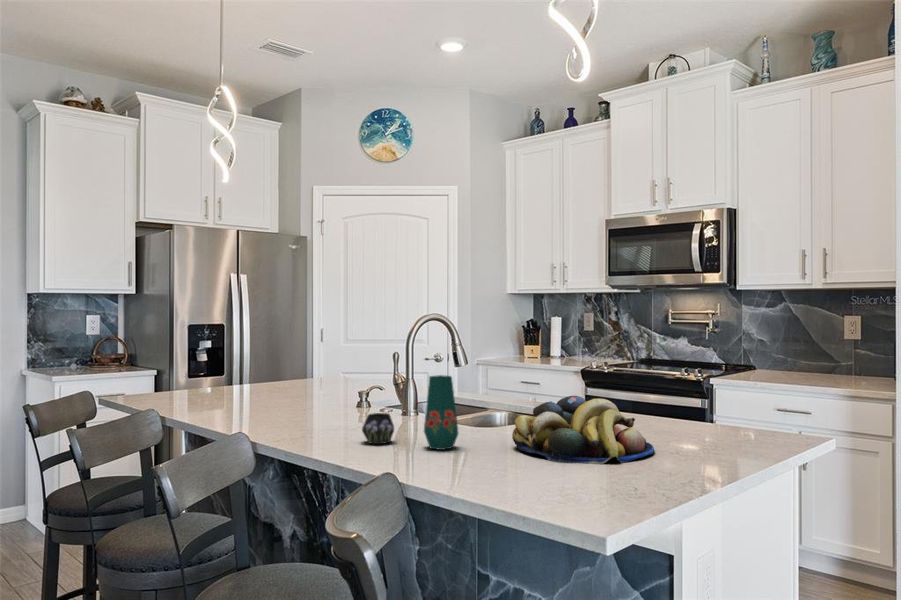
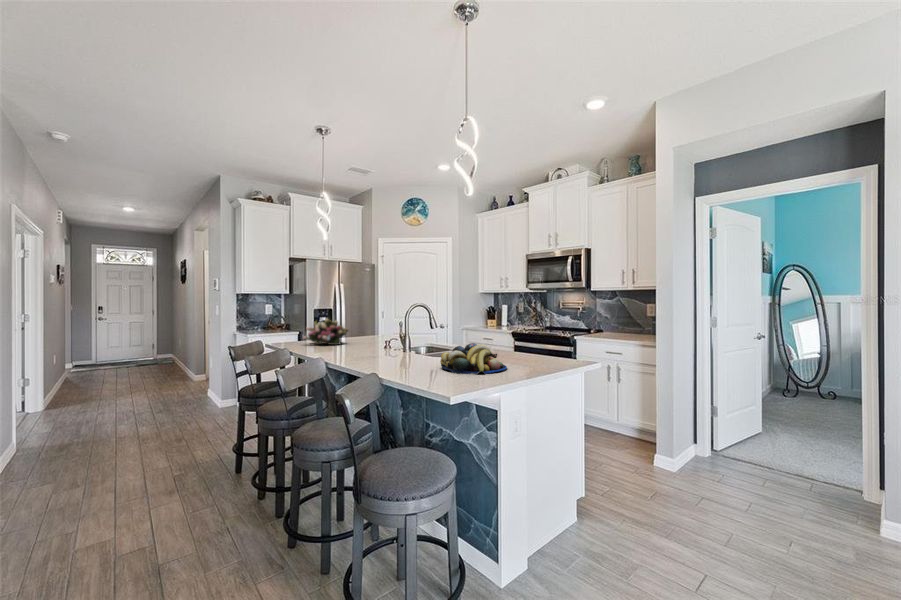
flower arrangement: none [182,343,276,398] -> present [303,319,348,345]
vase: present [362,375,458,450] -> none [372,333,415,368]

